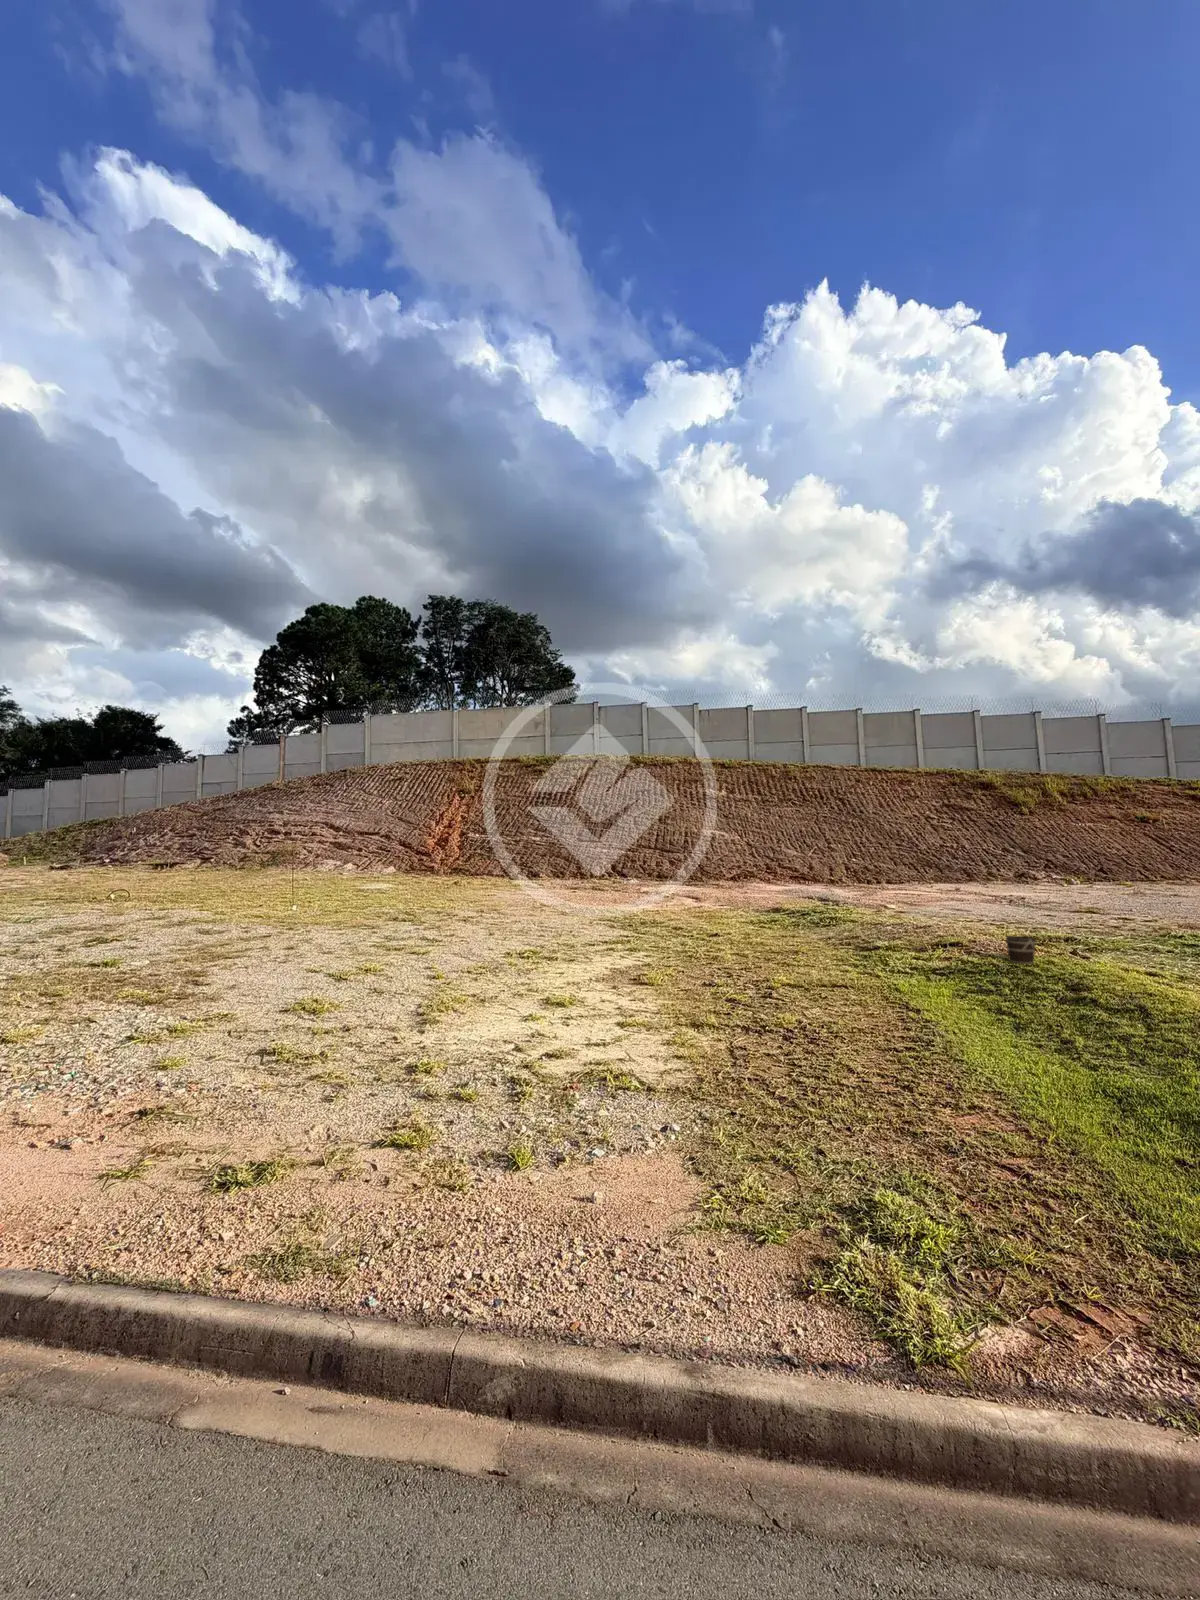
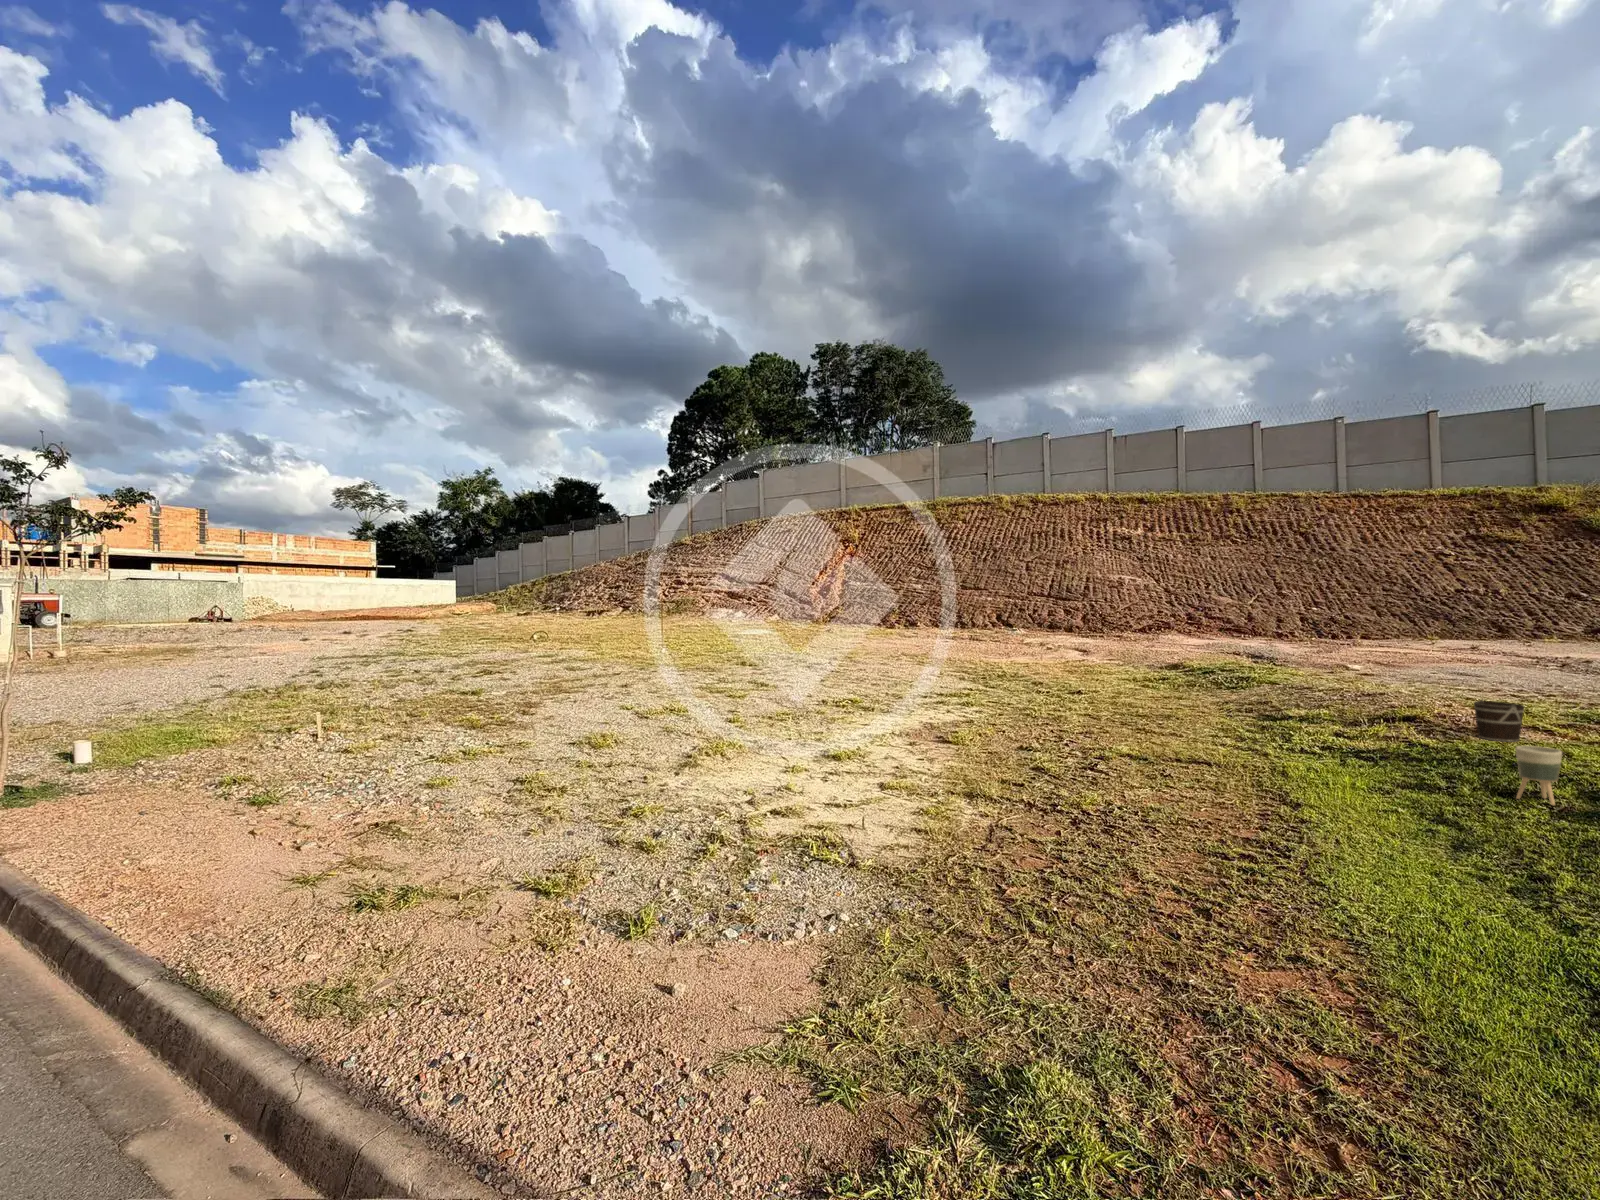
planter: none [1047,967,1073,1005] -> present [1516,746,1562,805]

